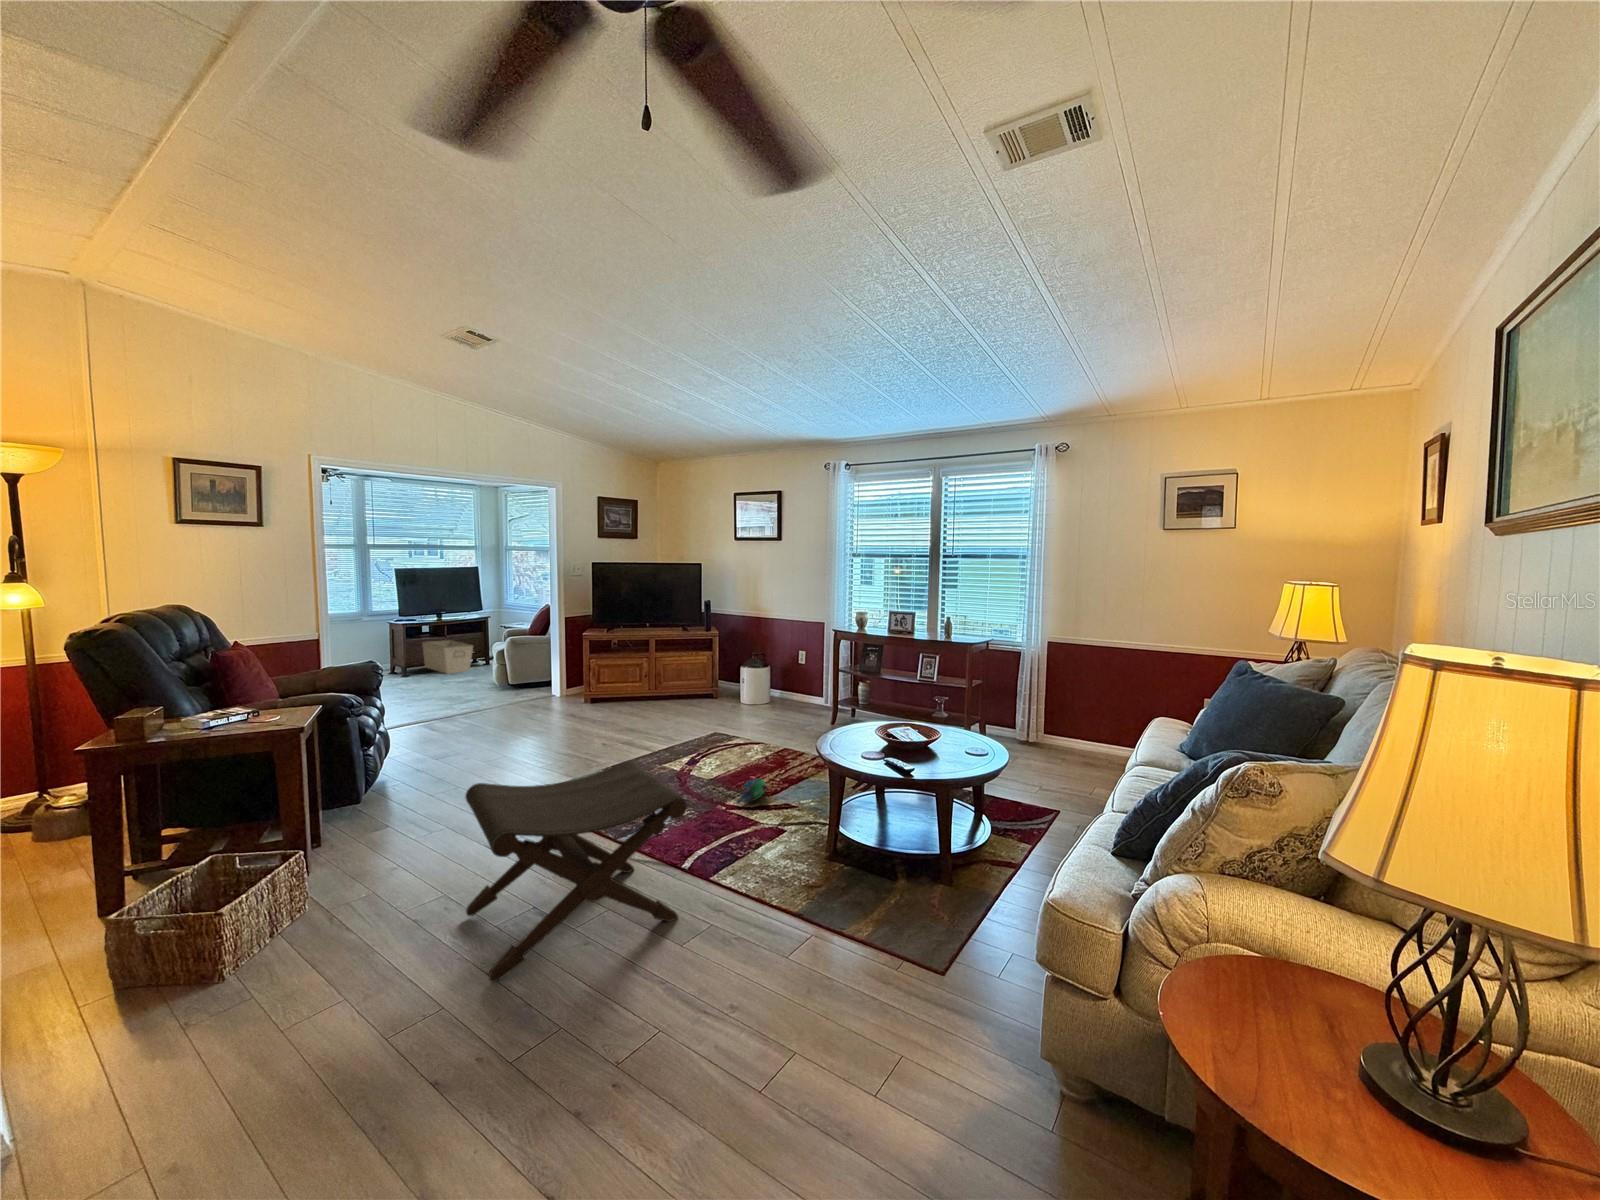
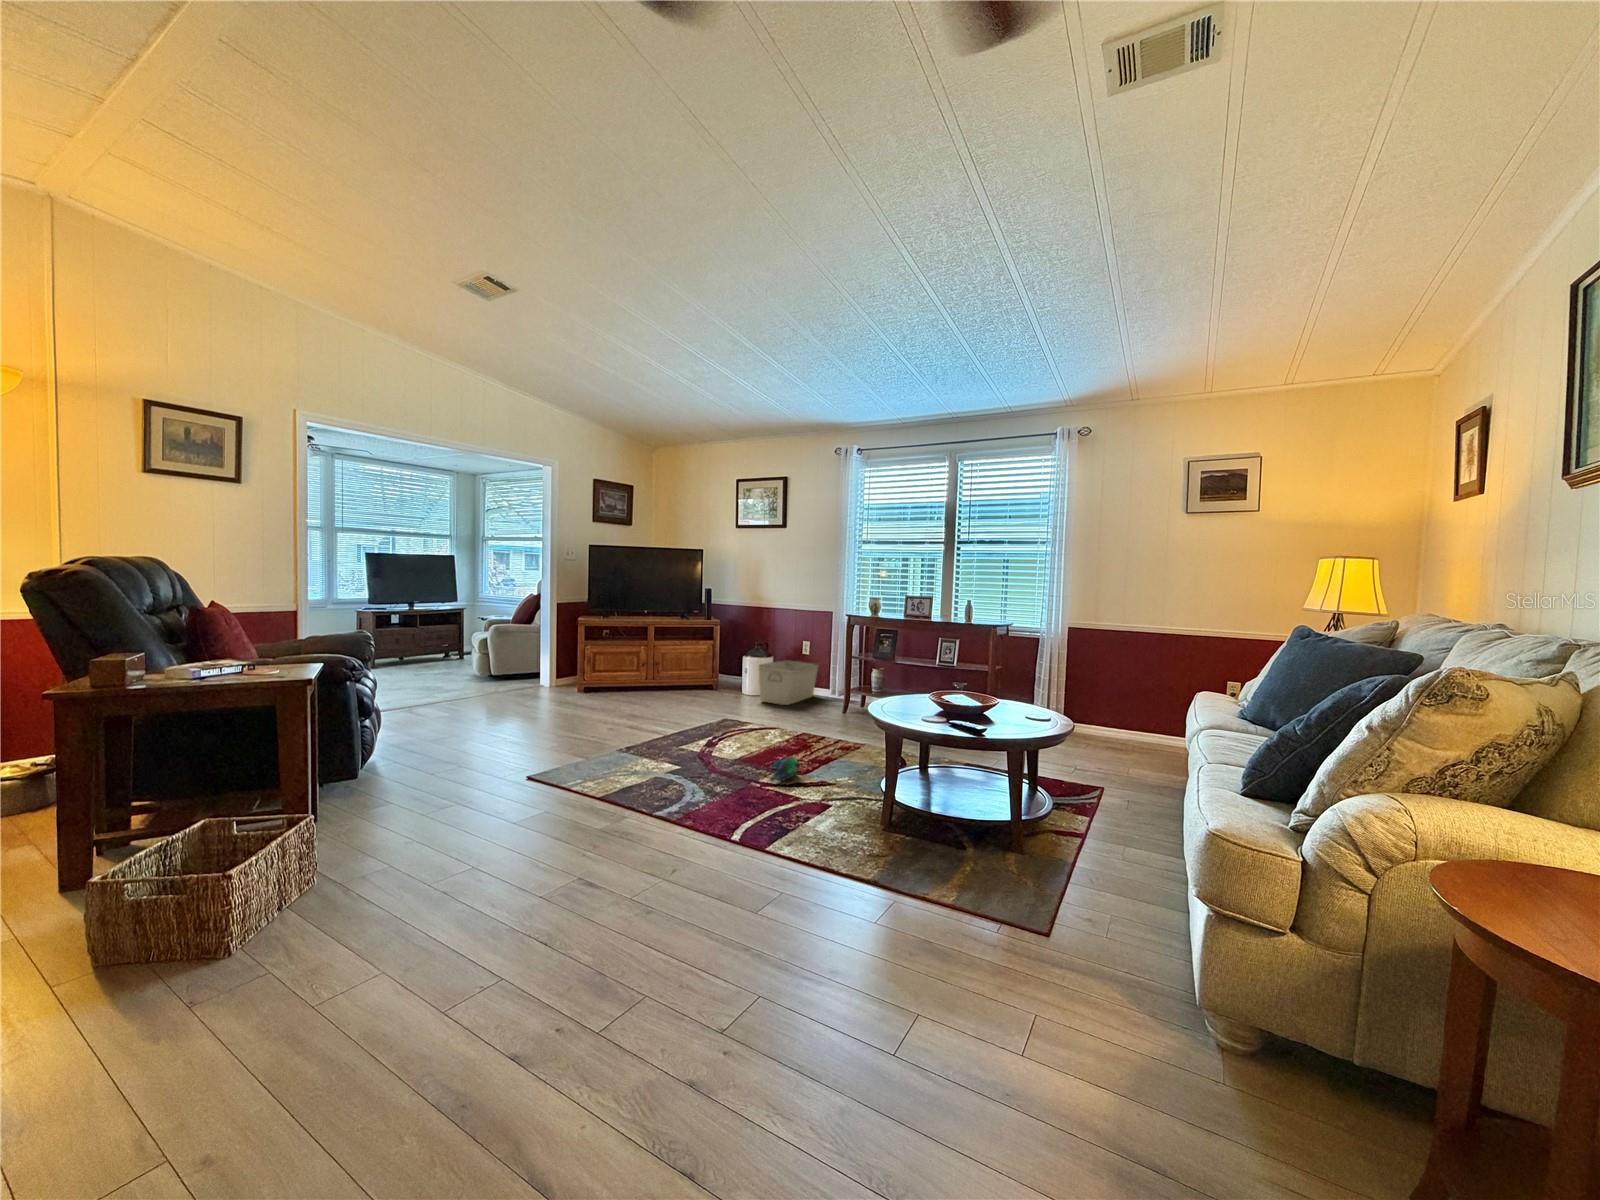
storage bin: present [422,640,473,674] -> present [759,660,818,705]
footstool: present [465,760,687,982] -> none [504,723,753,950]

